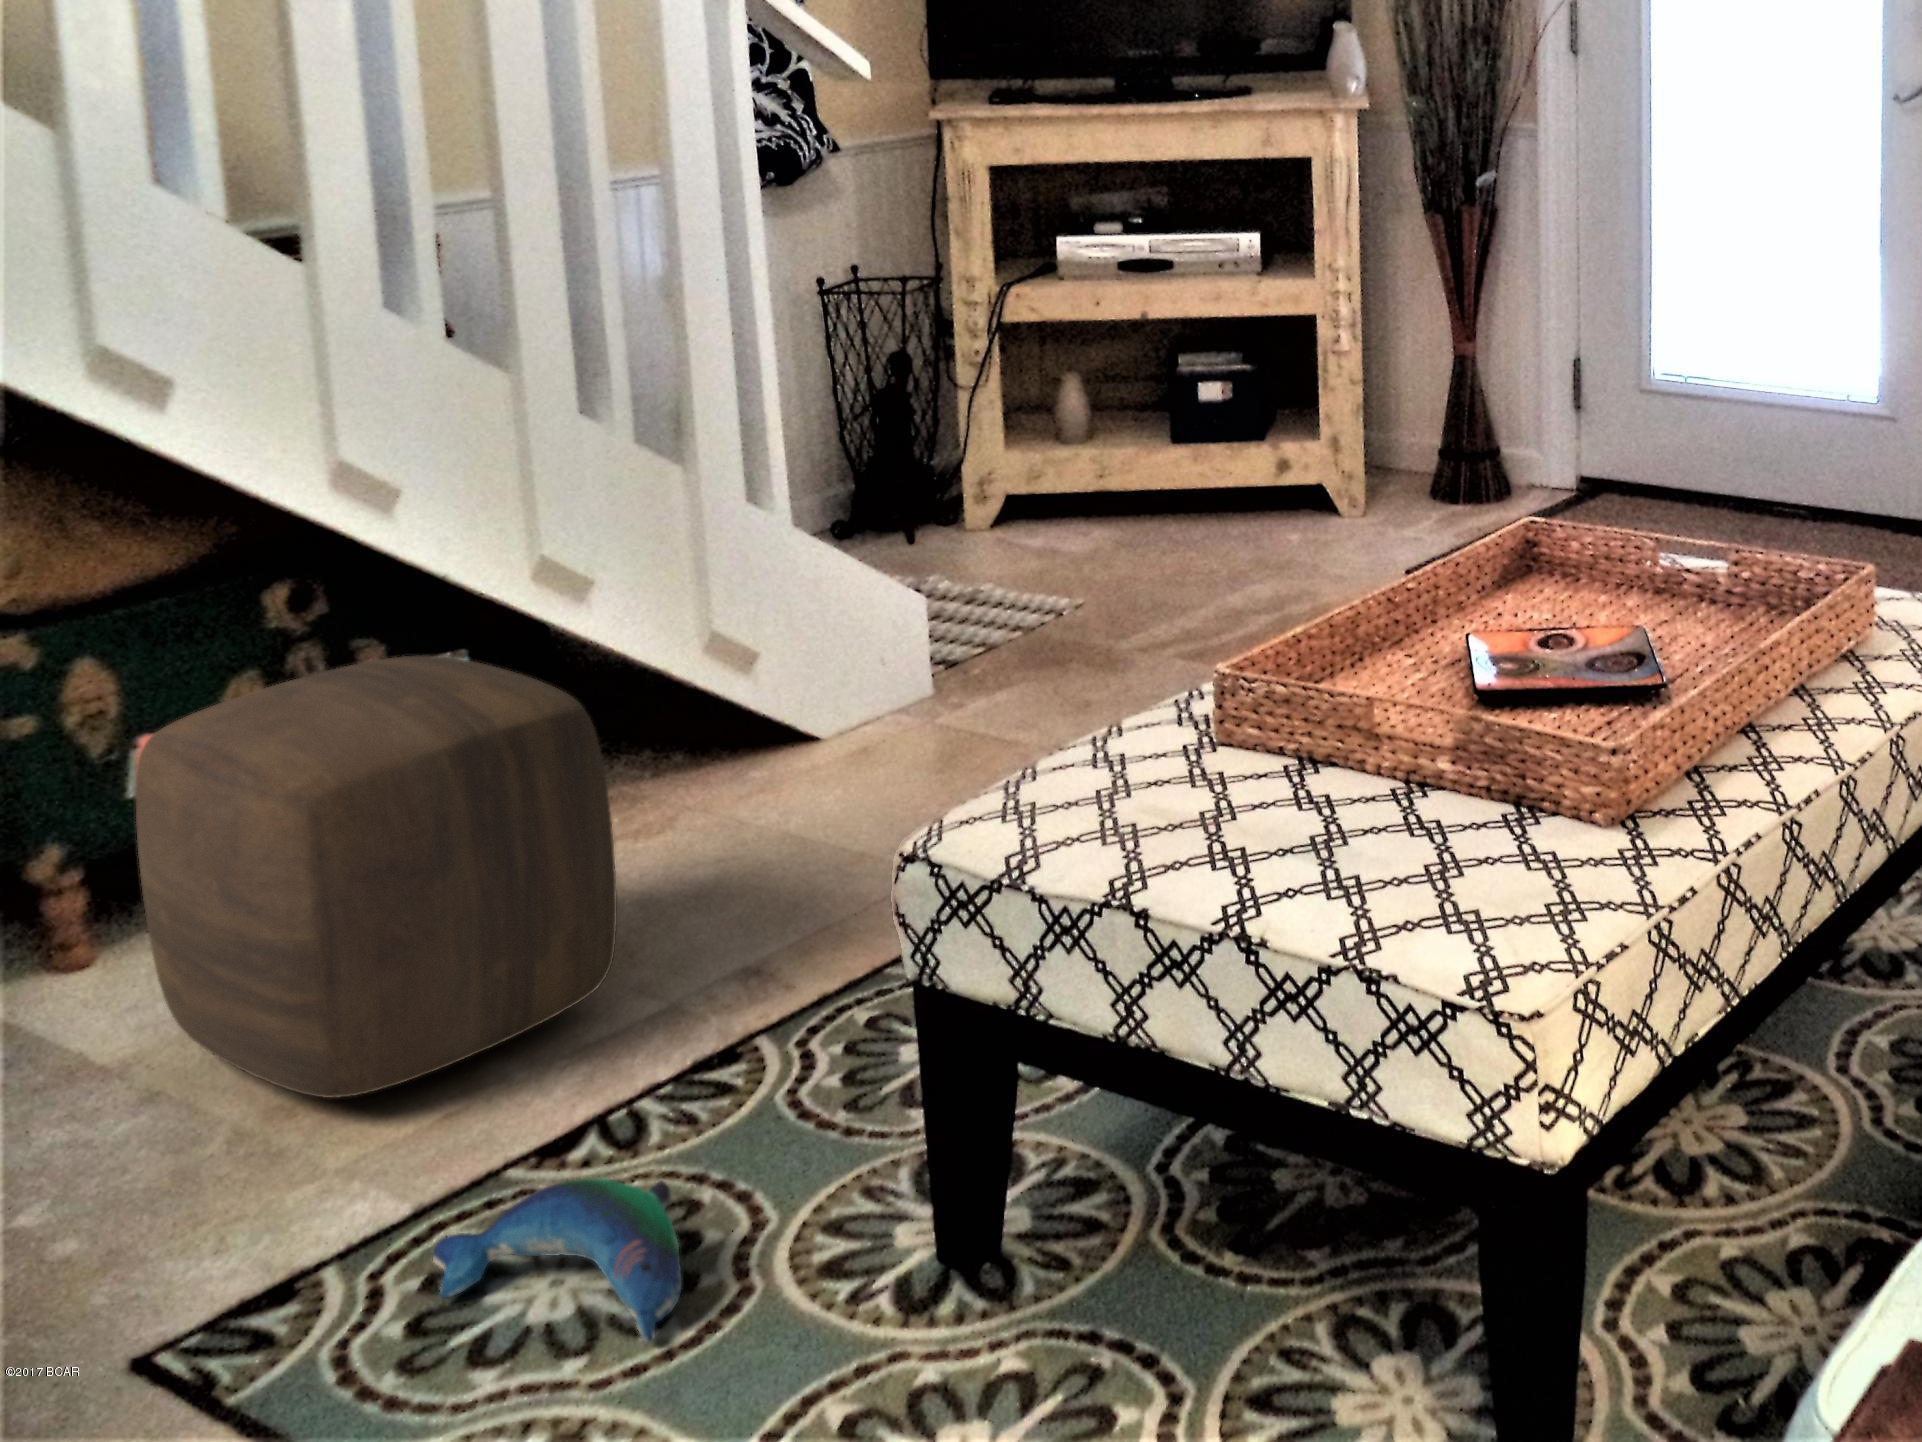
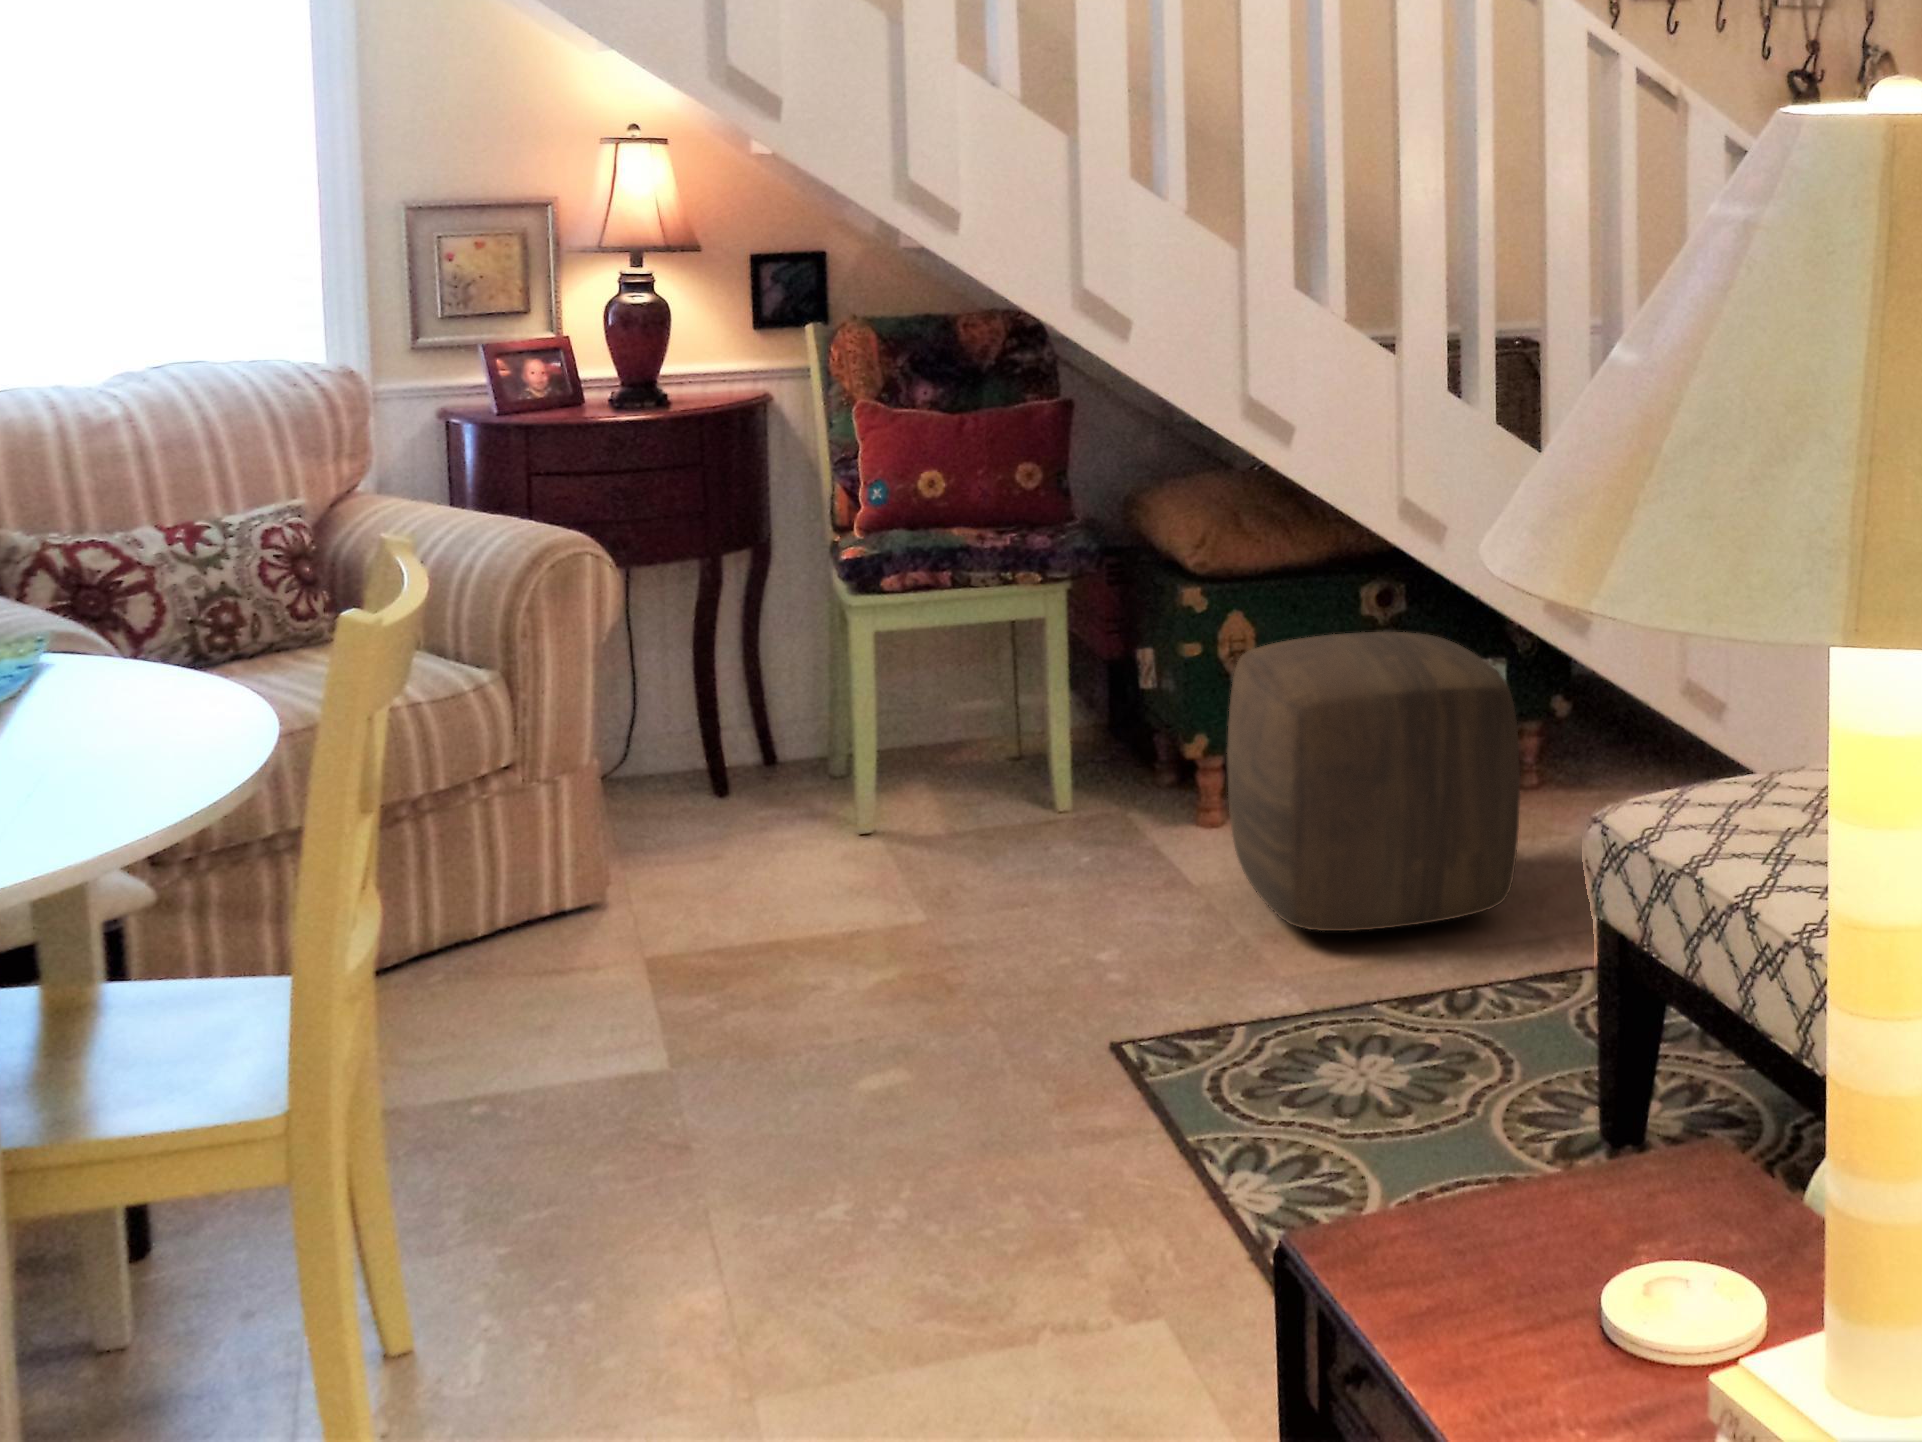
plush toy: present [433,1178,682,1342] -> none [1287,1008,1442,1130]

